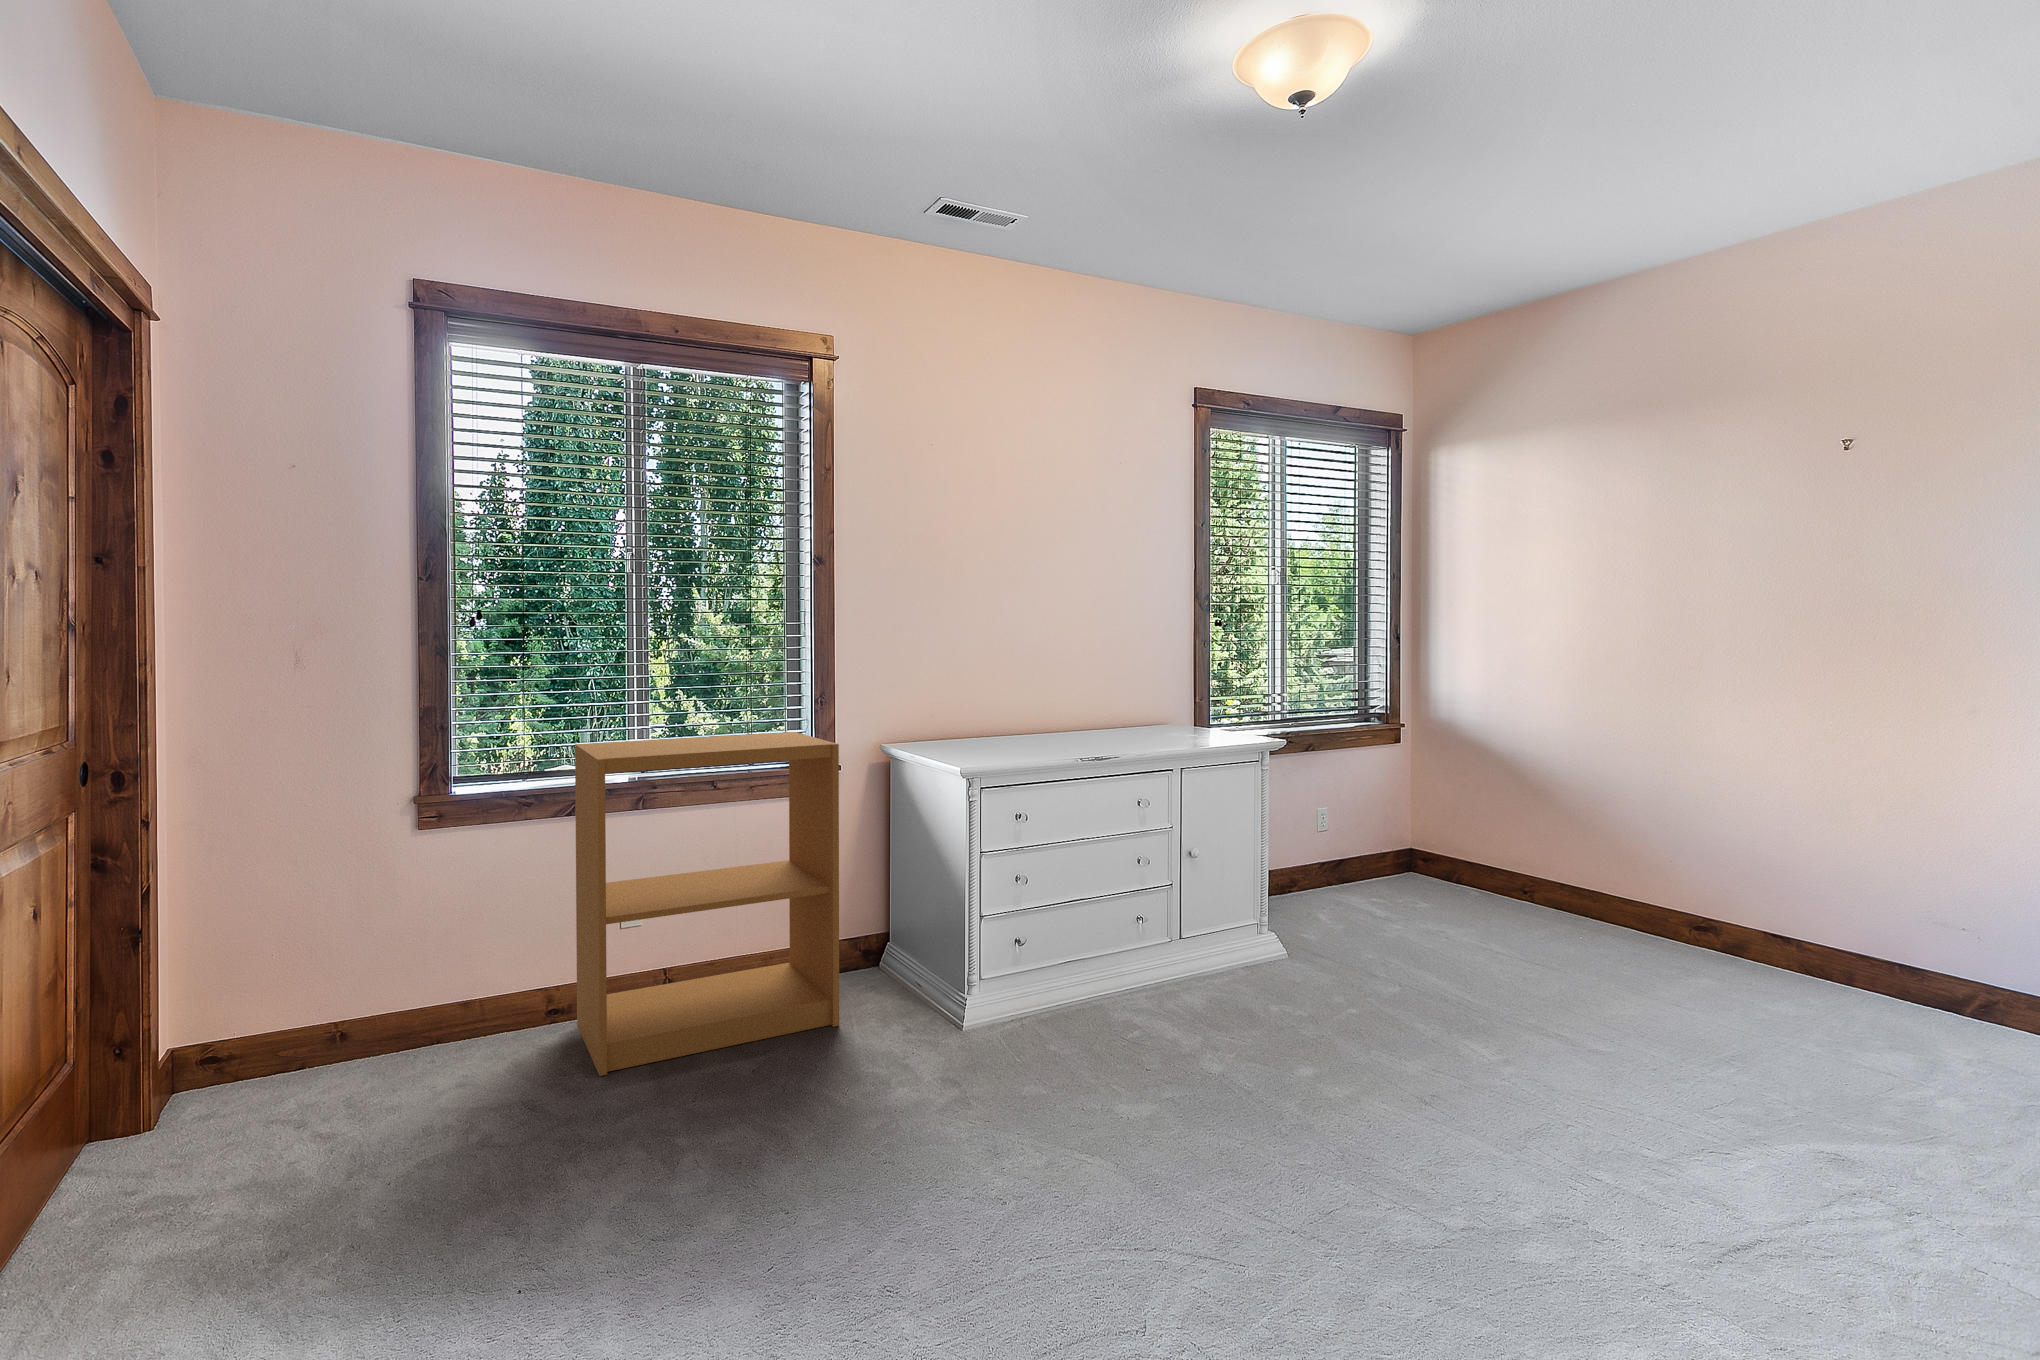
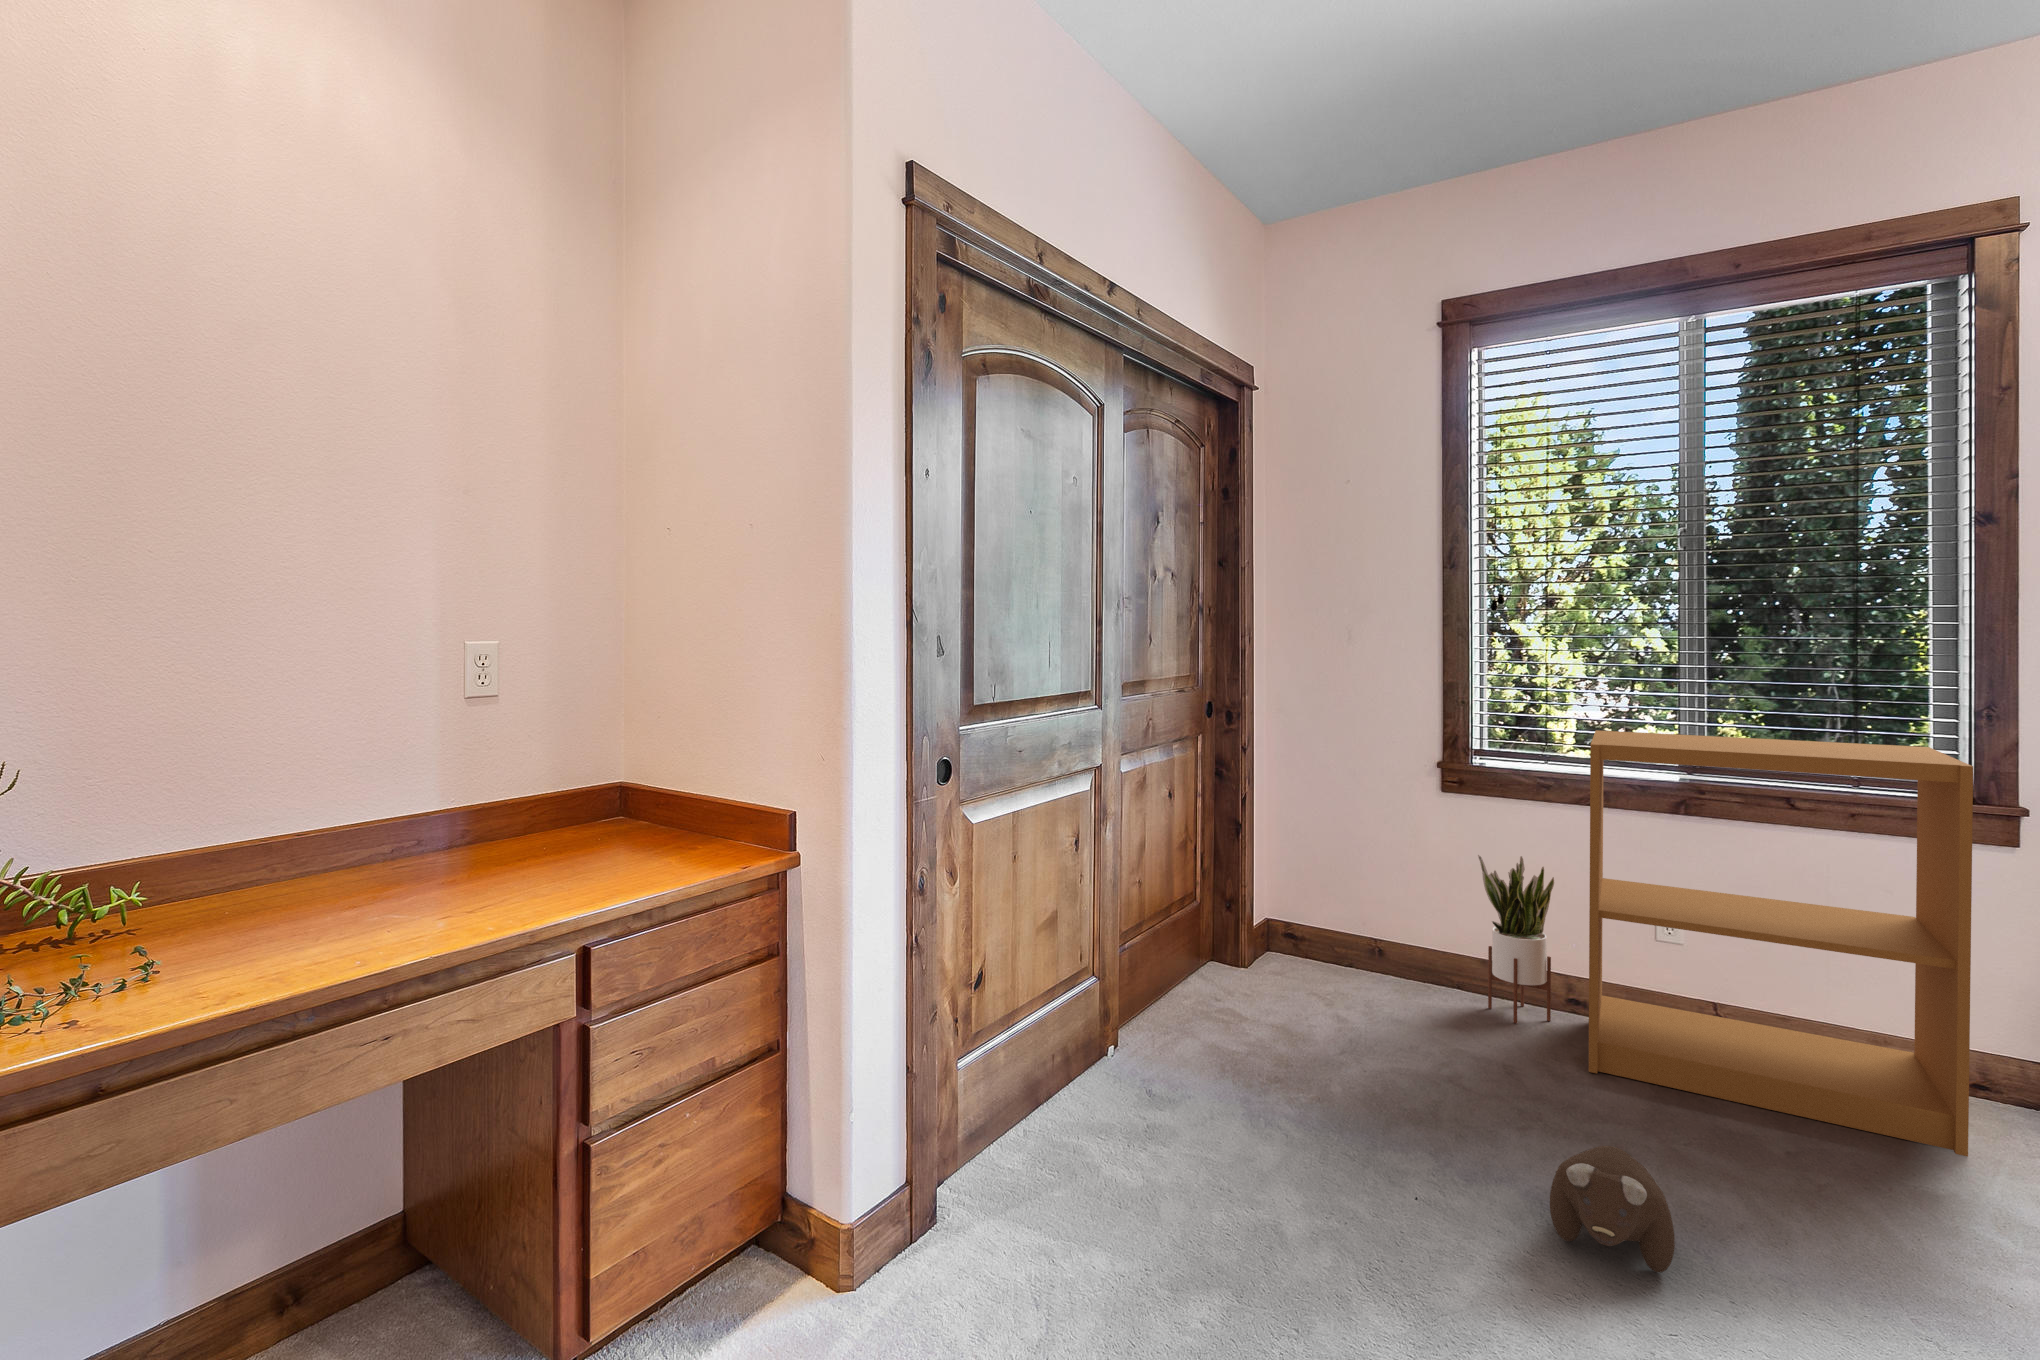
potted plant: none [472,882,543,1058] -> present [1478,855,1554,1023]
plush toy: none [656,1133,754,1245] -> present [1550,1146,1675,1272]

